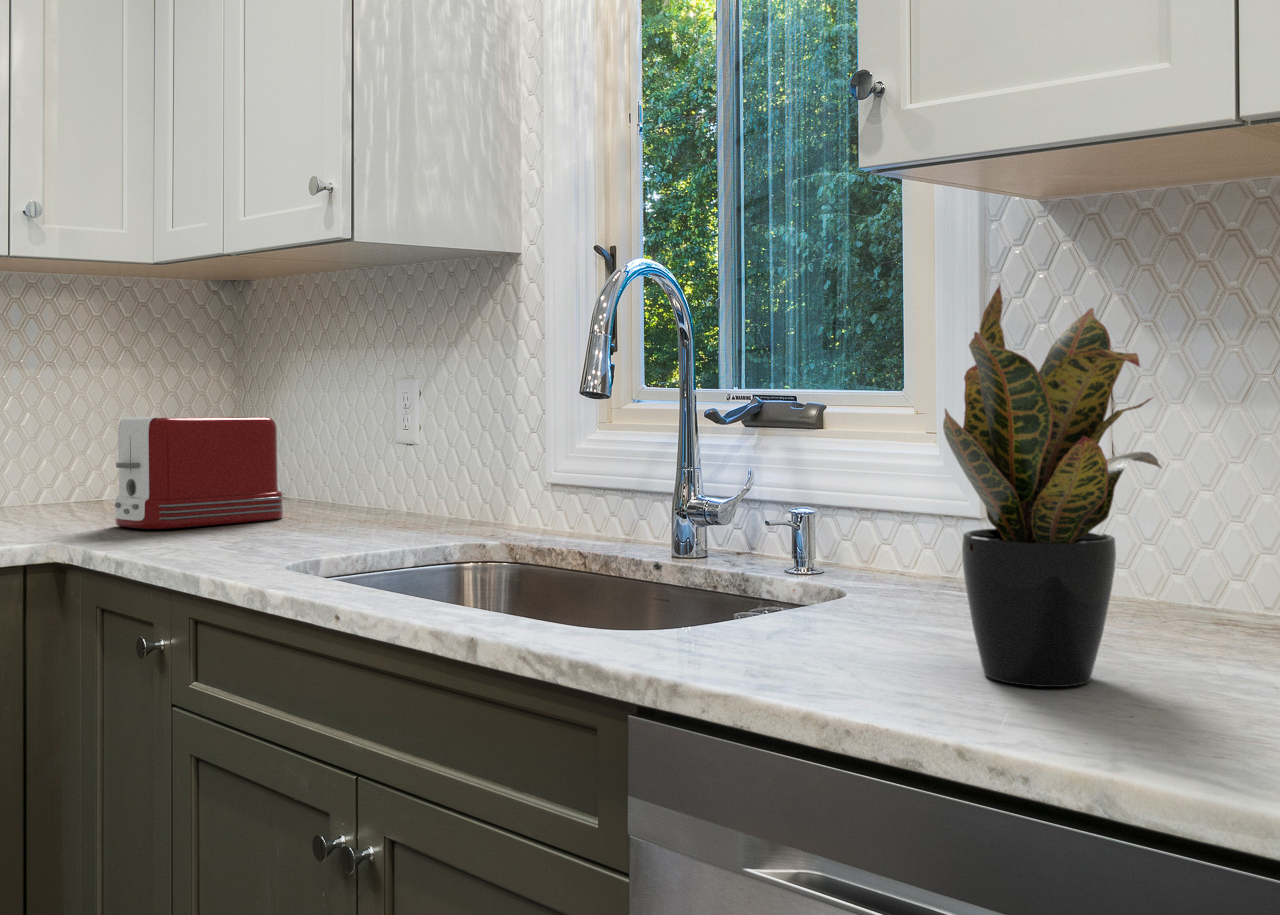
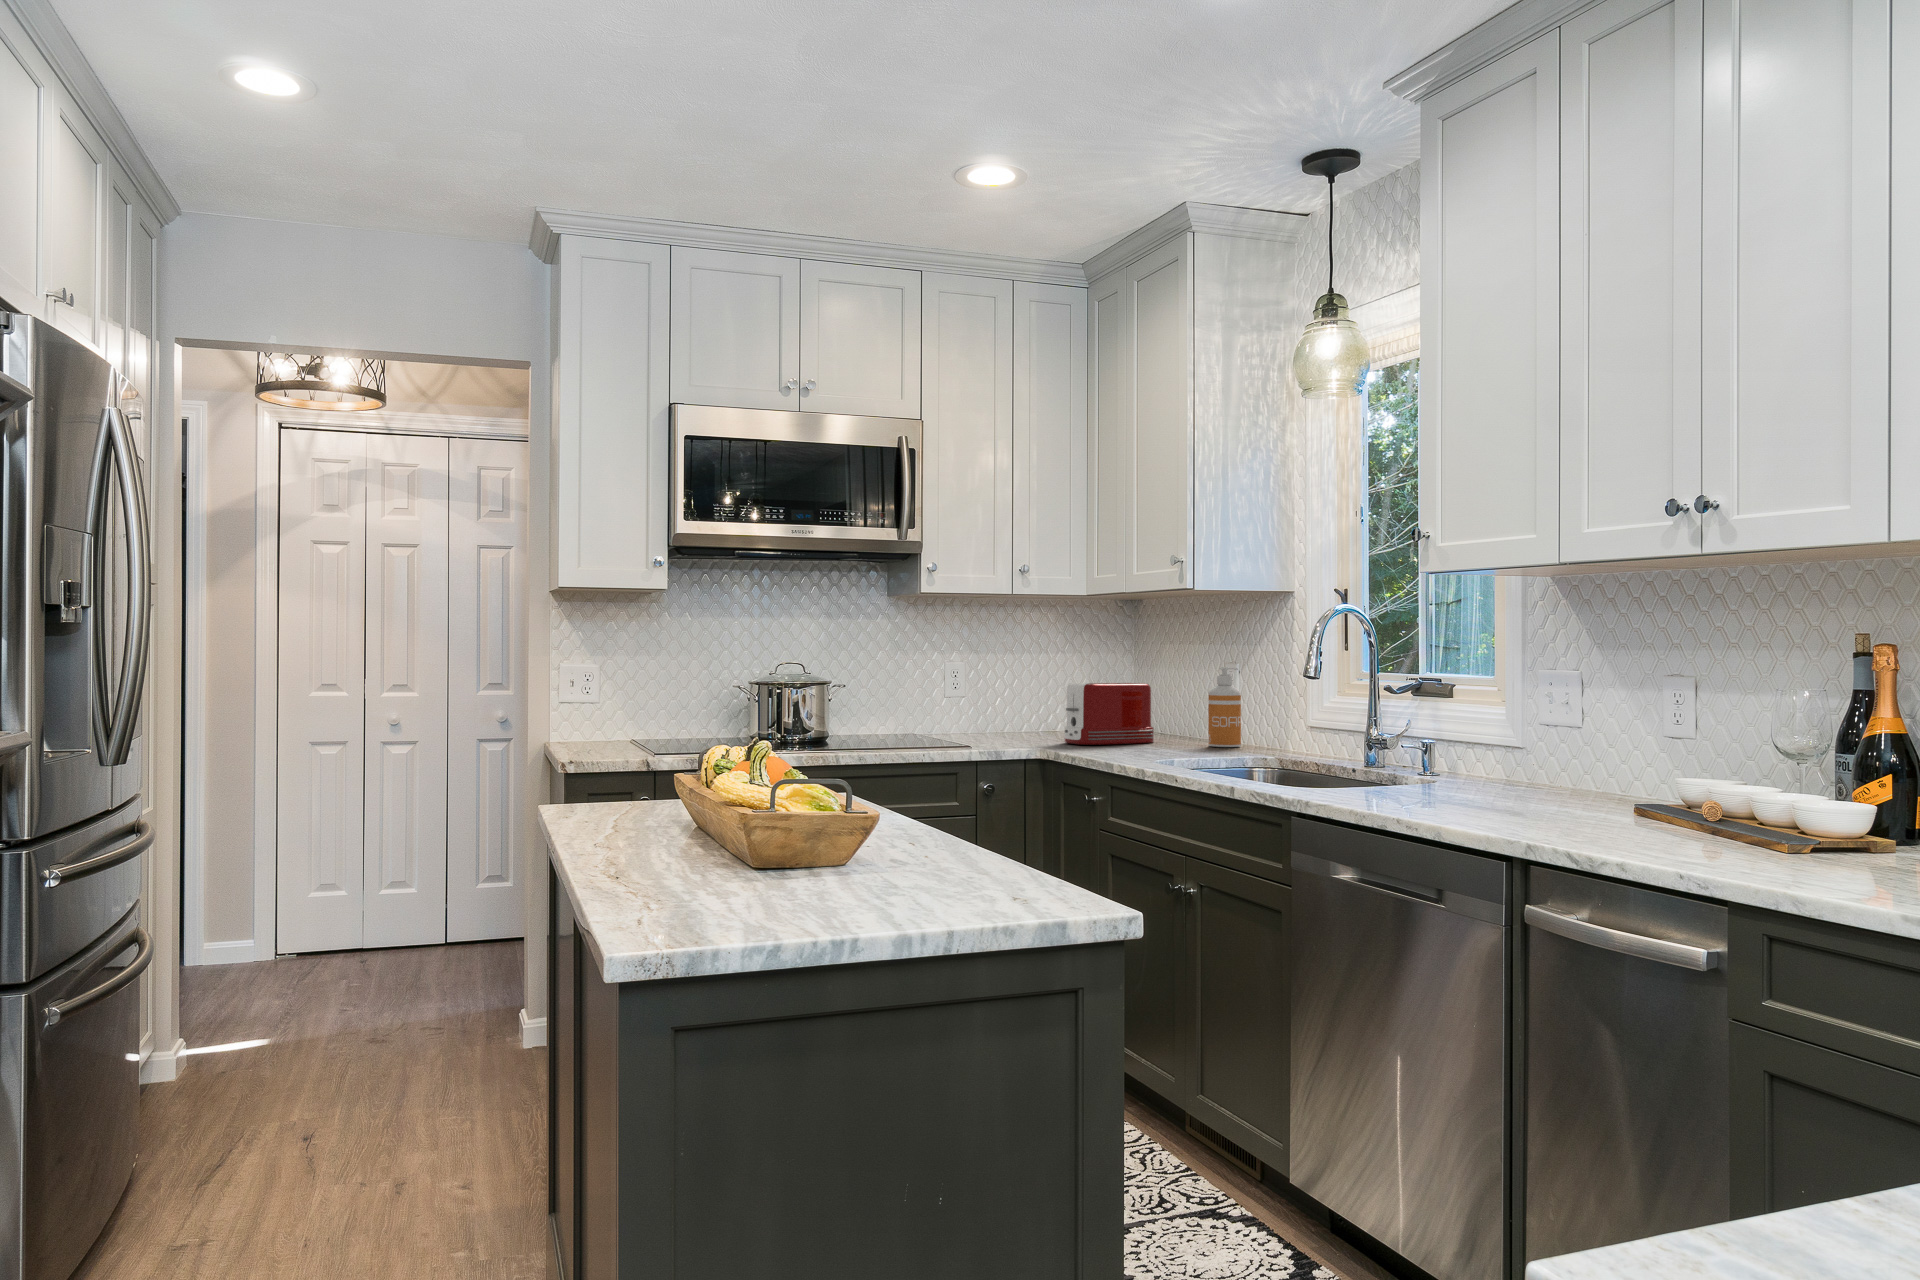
potted plant: present [943,285,1161,687] -> none [1404,635,1522,808]
soap dispenser: none [378,387,434,523] -> present [1208,667,1241,747]

